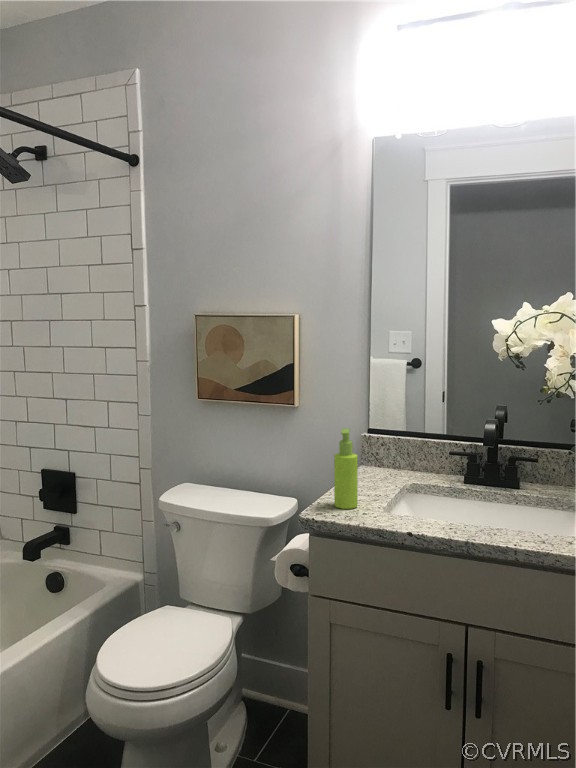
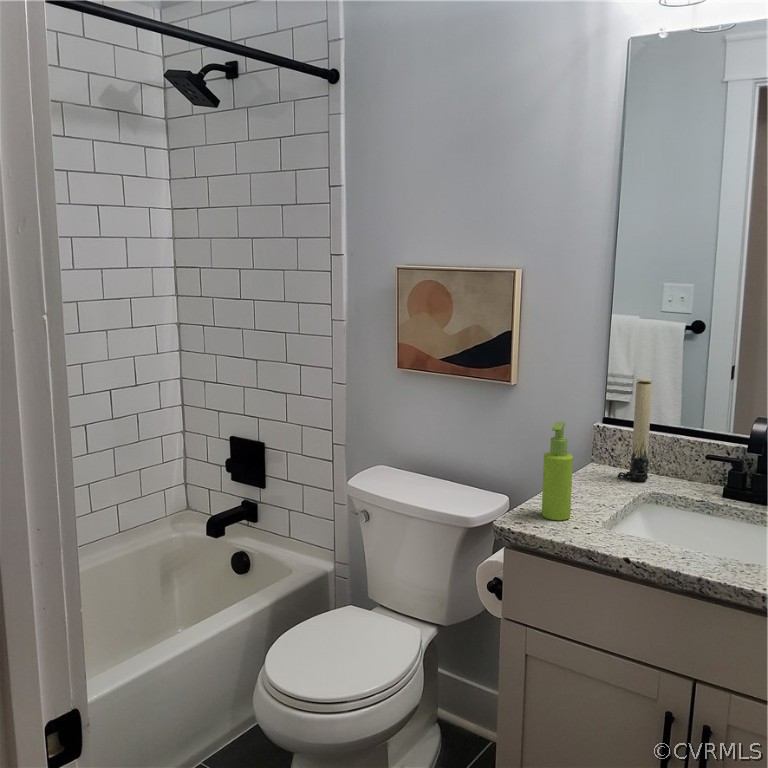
candle: none [383,395,407,477] -> present [618,378,652,481]

